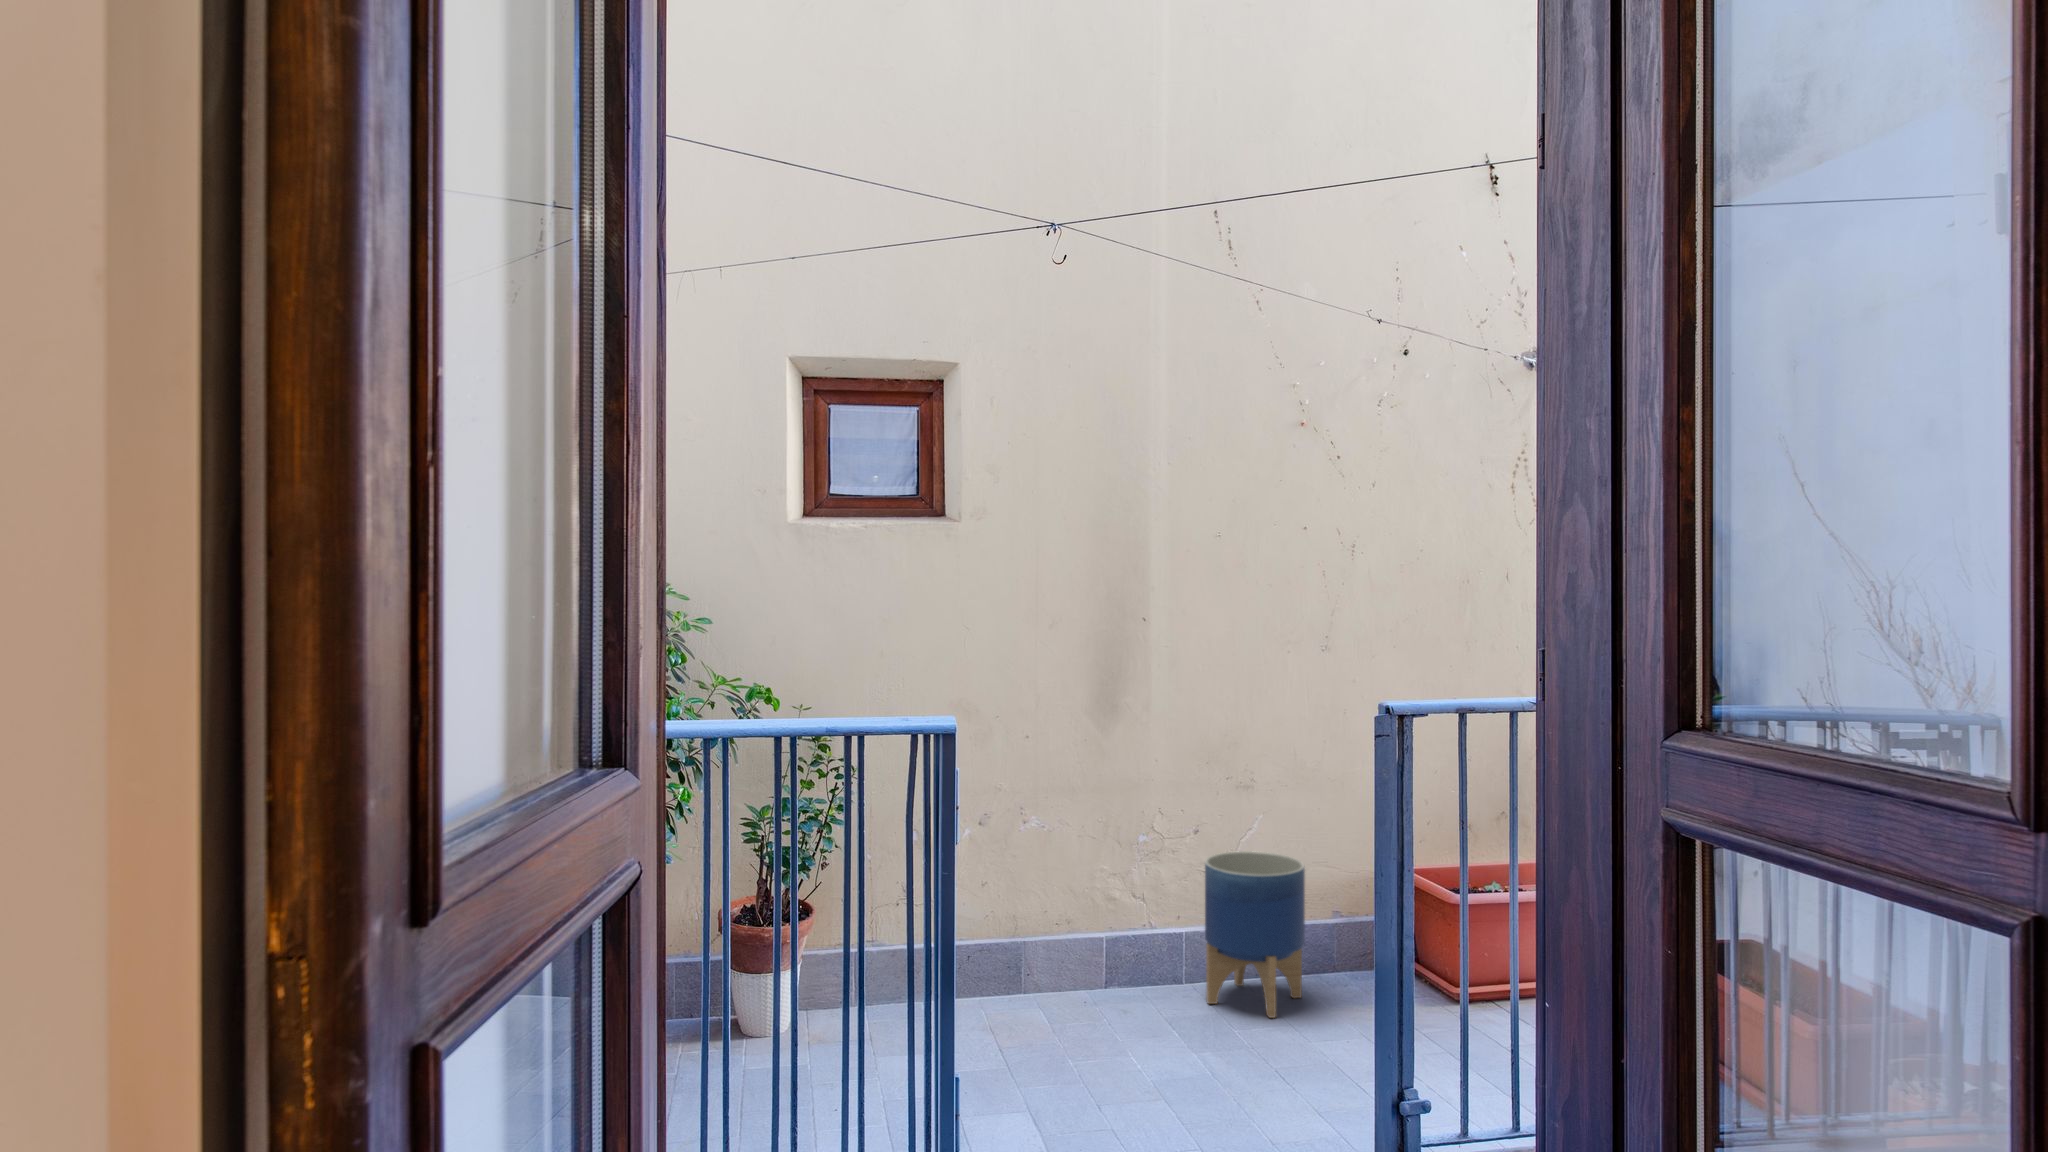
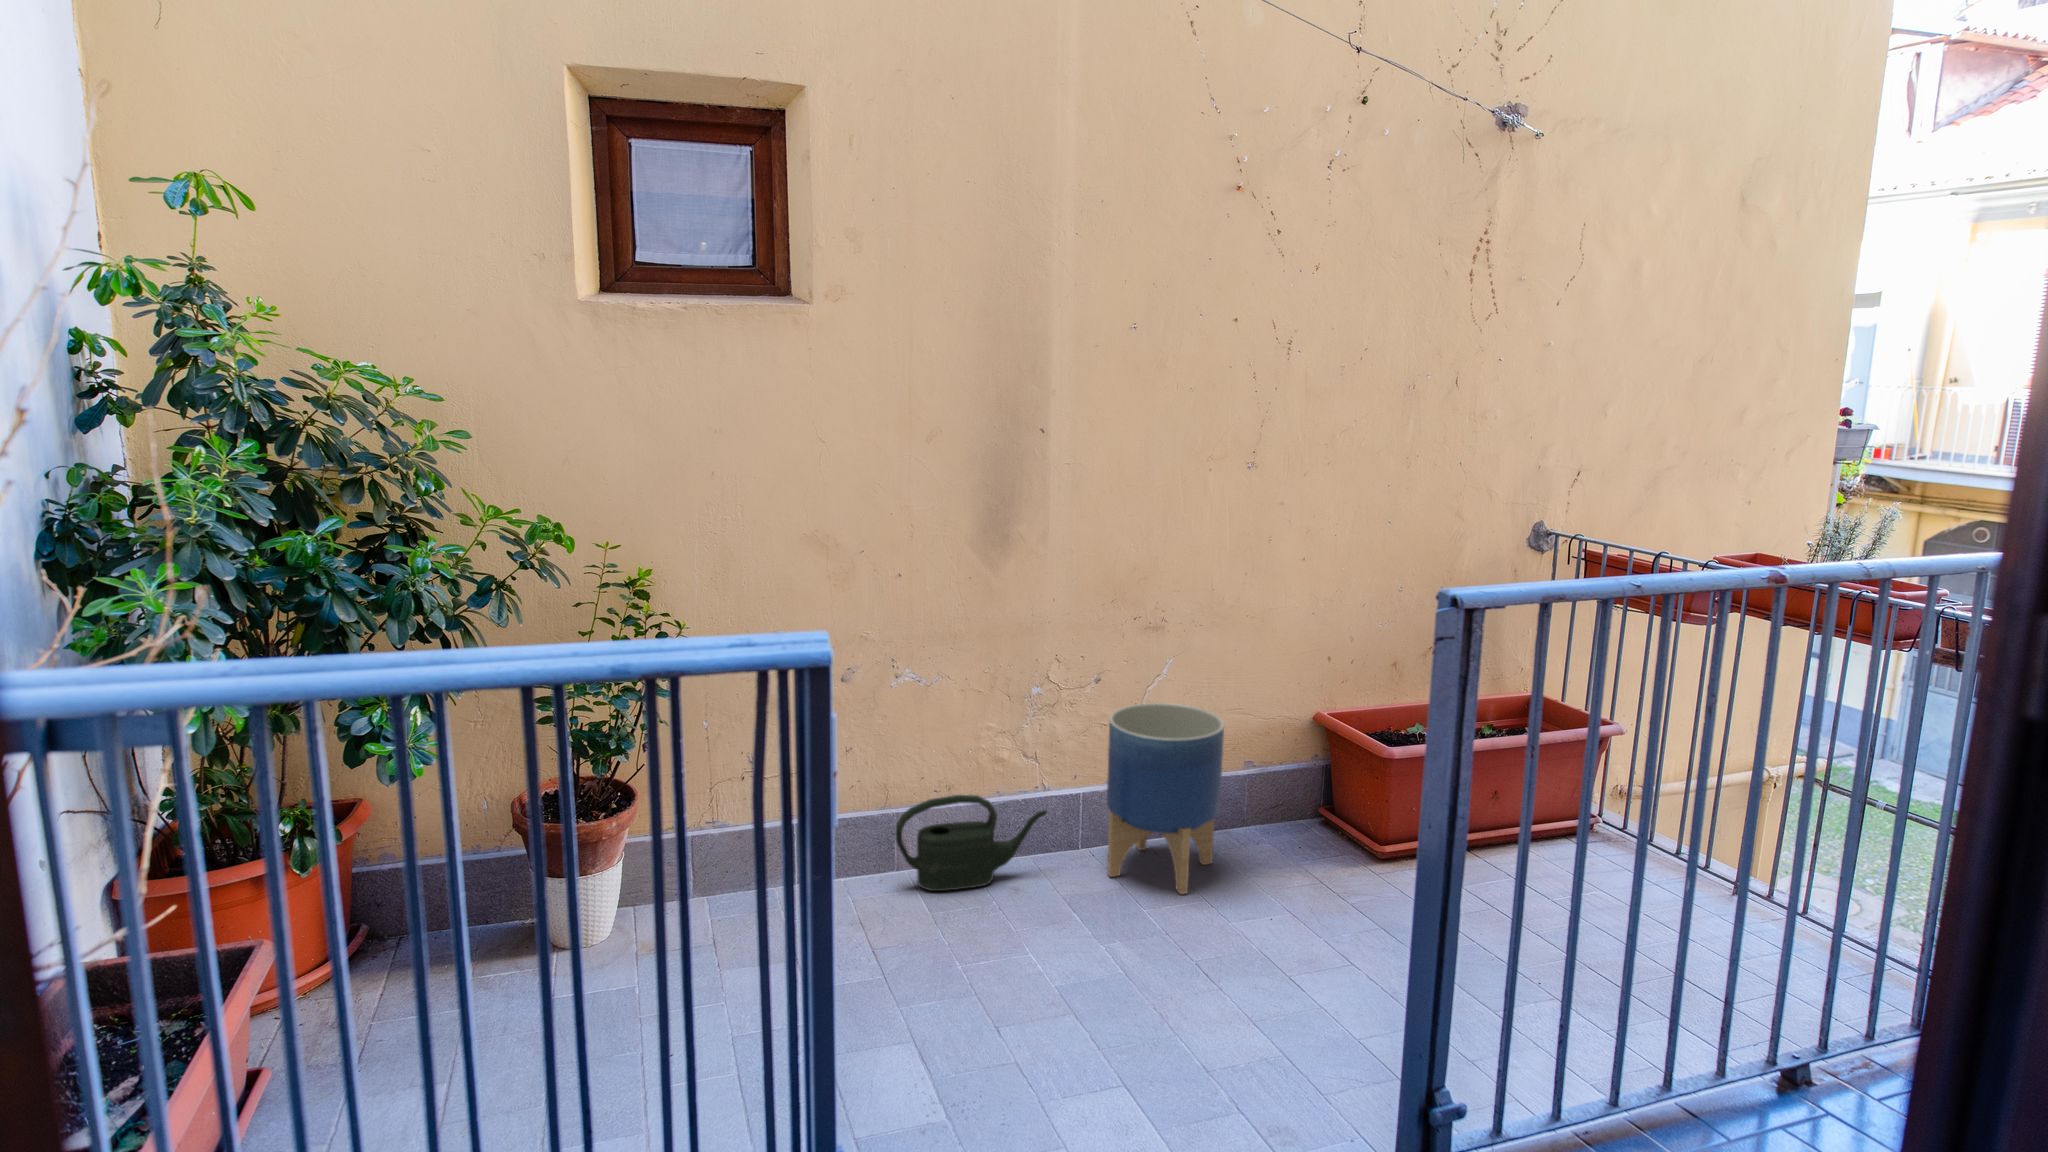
watering can: none [1022,924,1152,1009] -> present [896,795,1047,891]

